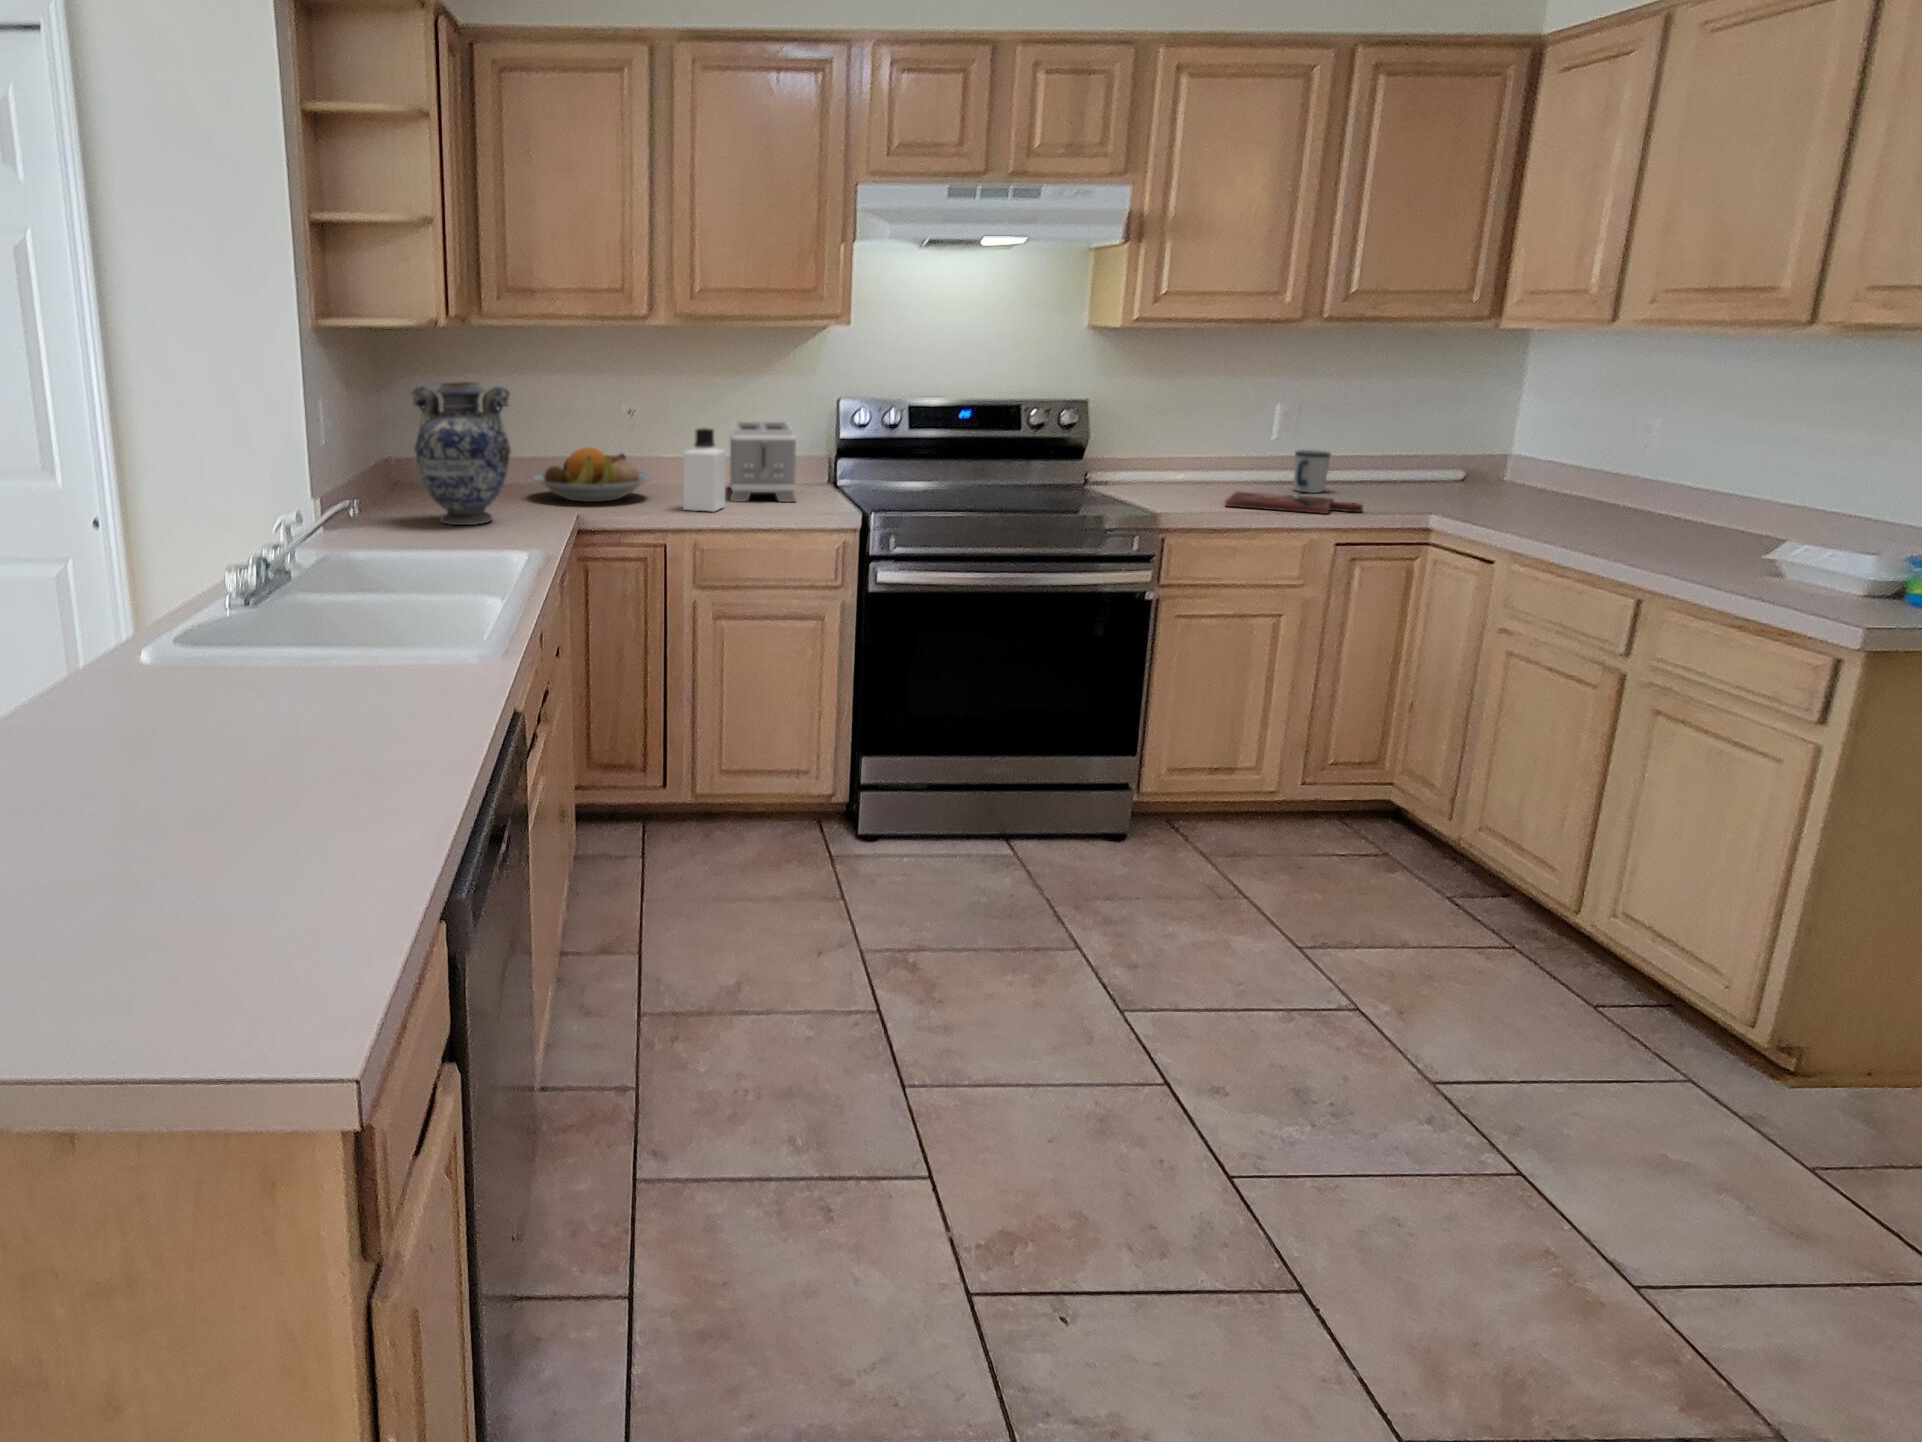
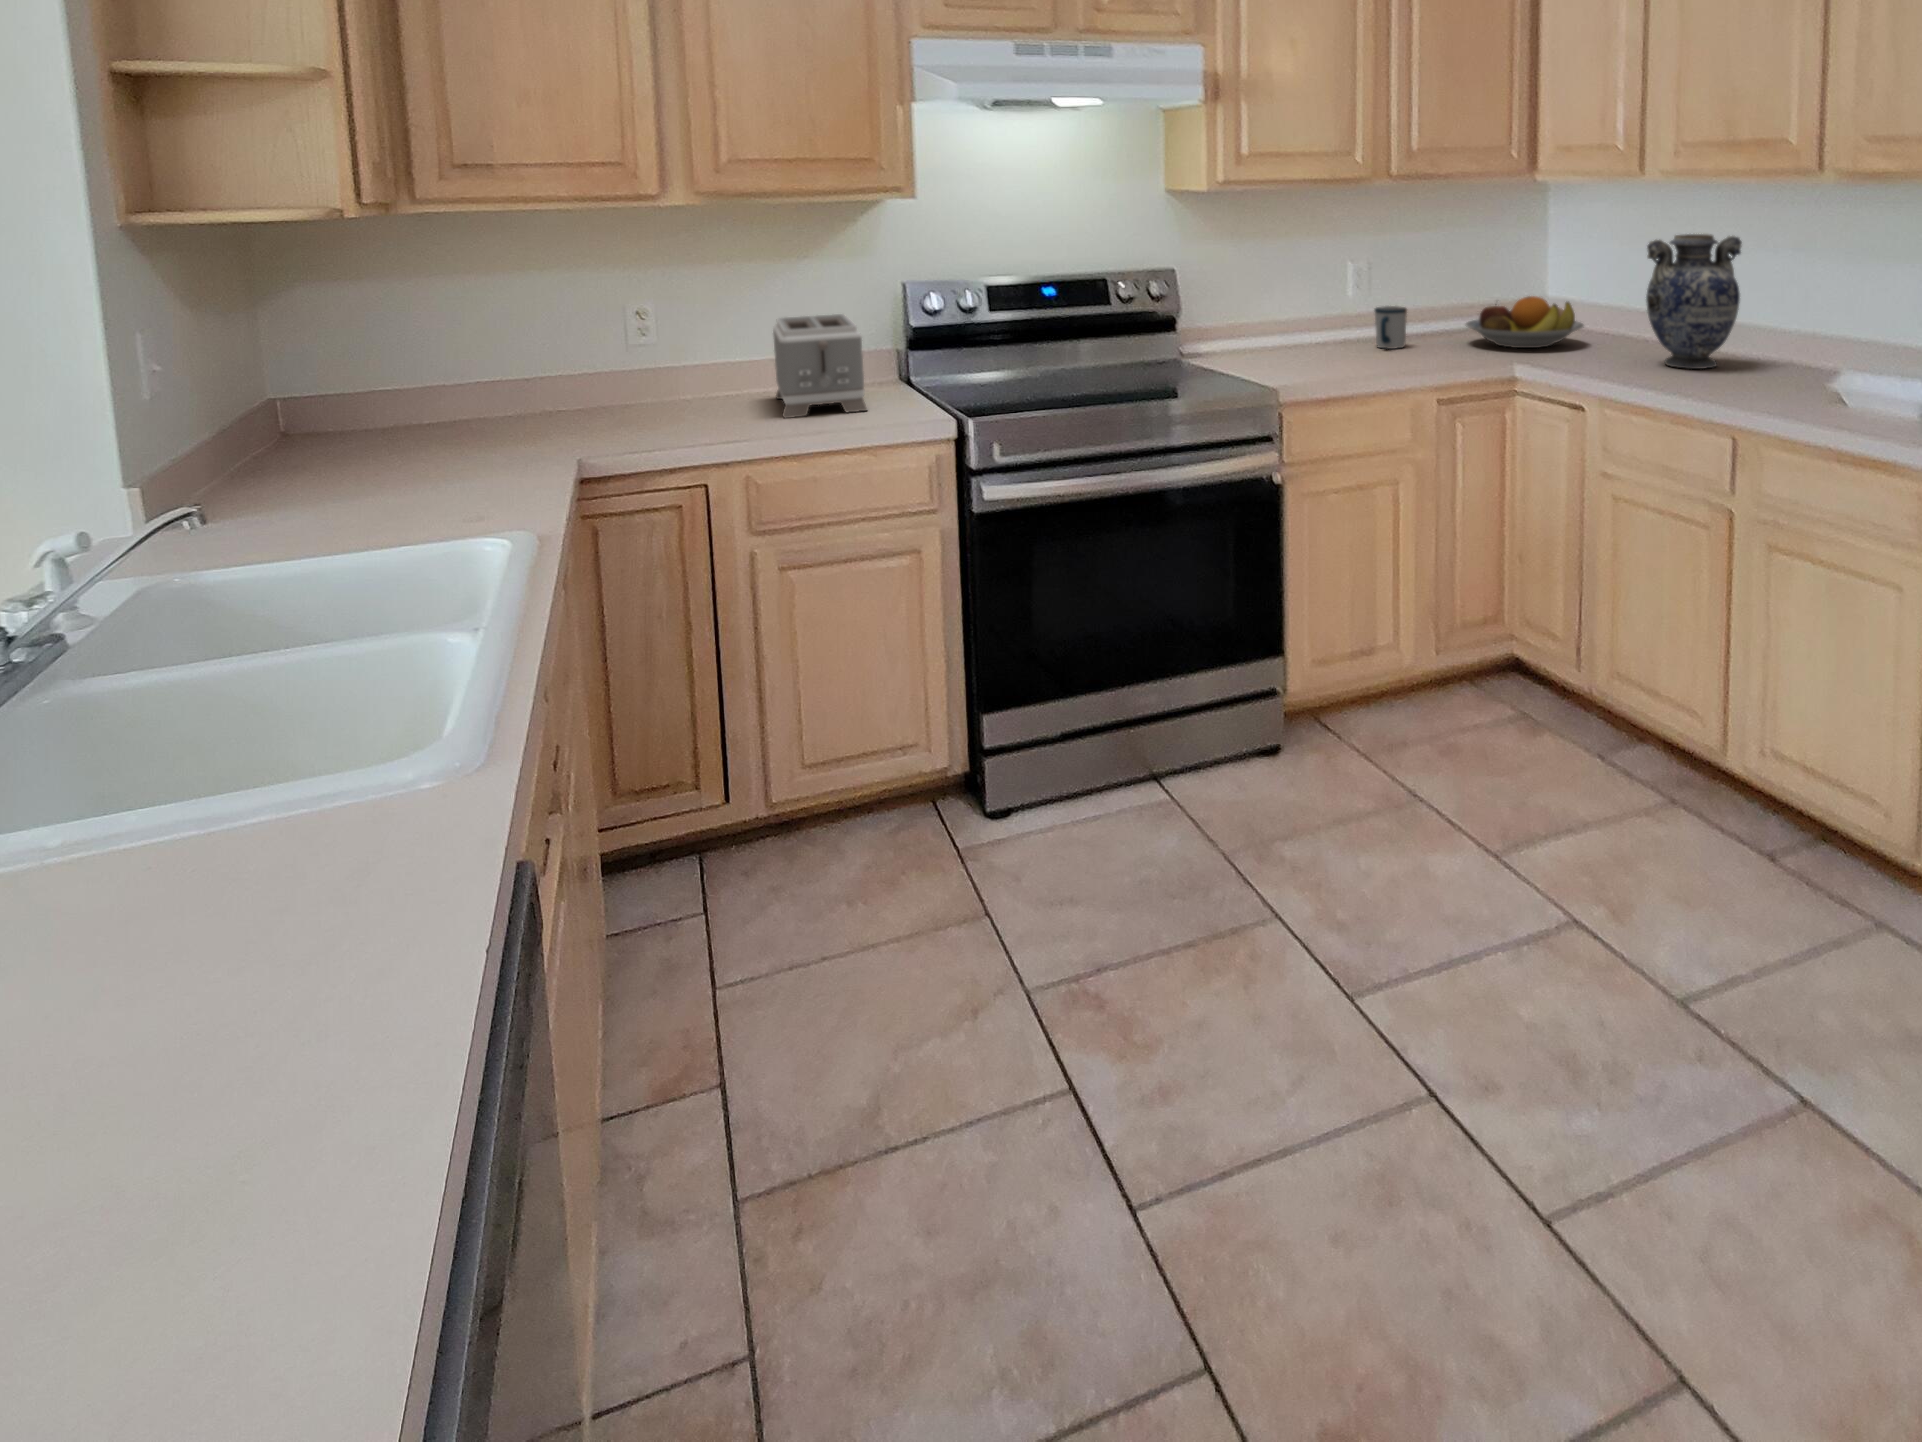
vase: present [412,382,511,525] -> present [1646,234,1742,369]
bottle: present [683,428,726,512] -> none [720,333,780,438]
fruit bowl: present [533,448,652,502] -> present [1466,296,1584,348]
cutting board: present [1225,491,1363,514] -> none [1329,354,1455,372]

